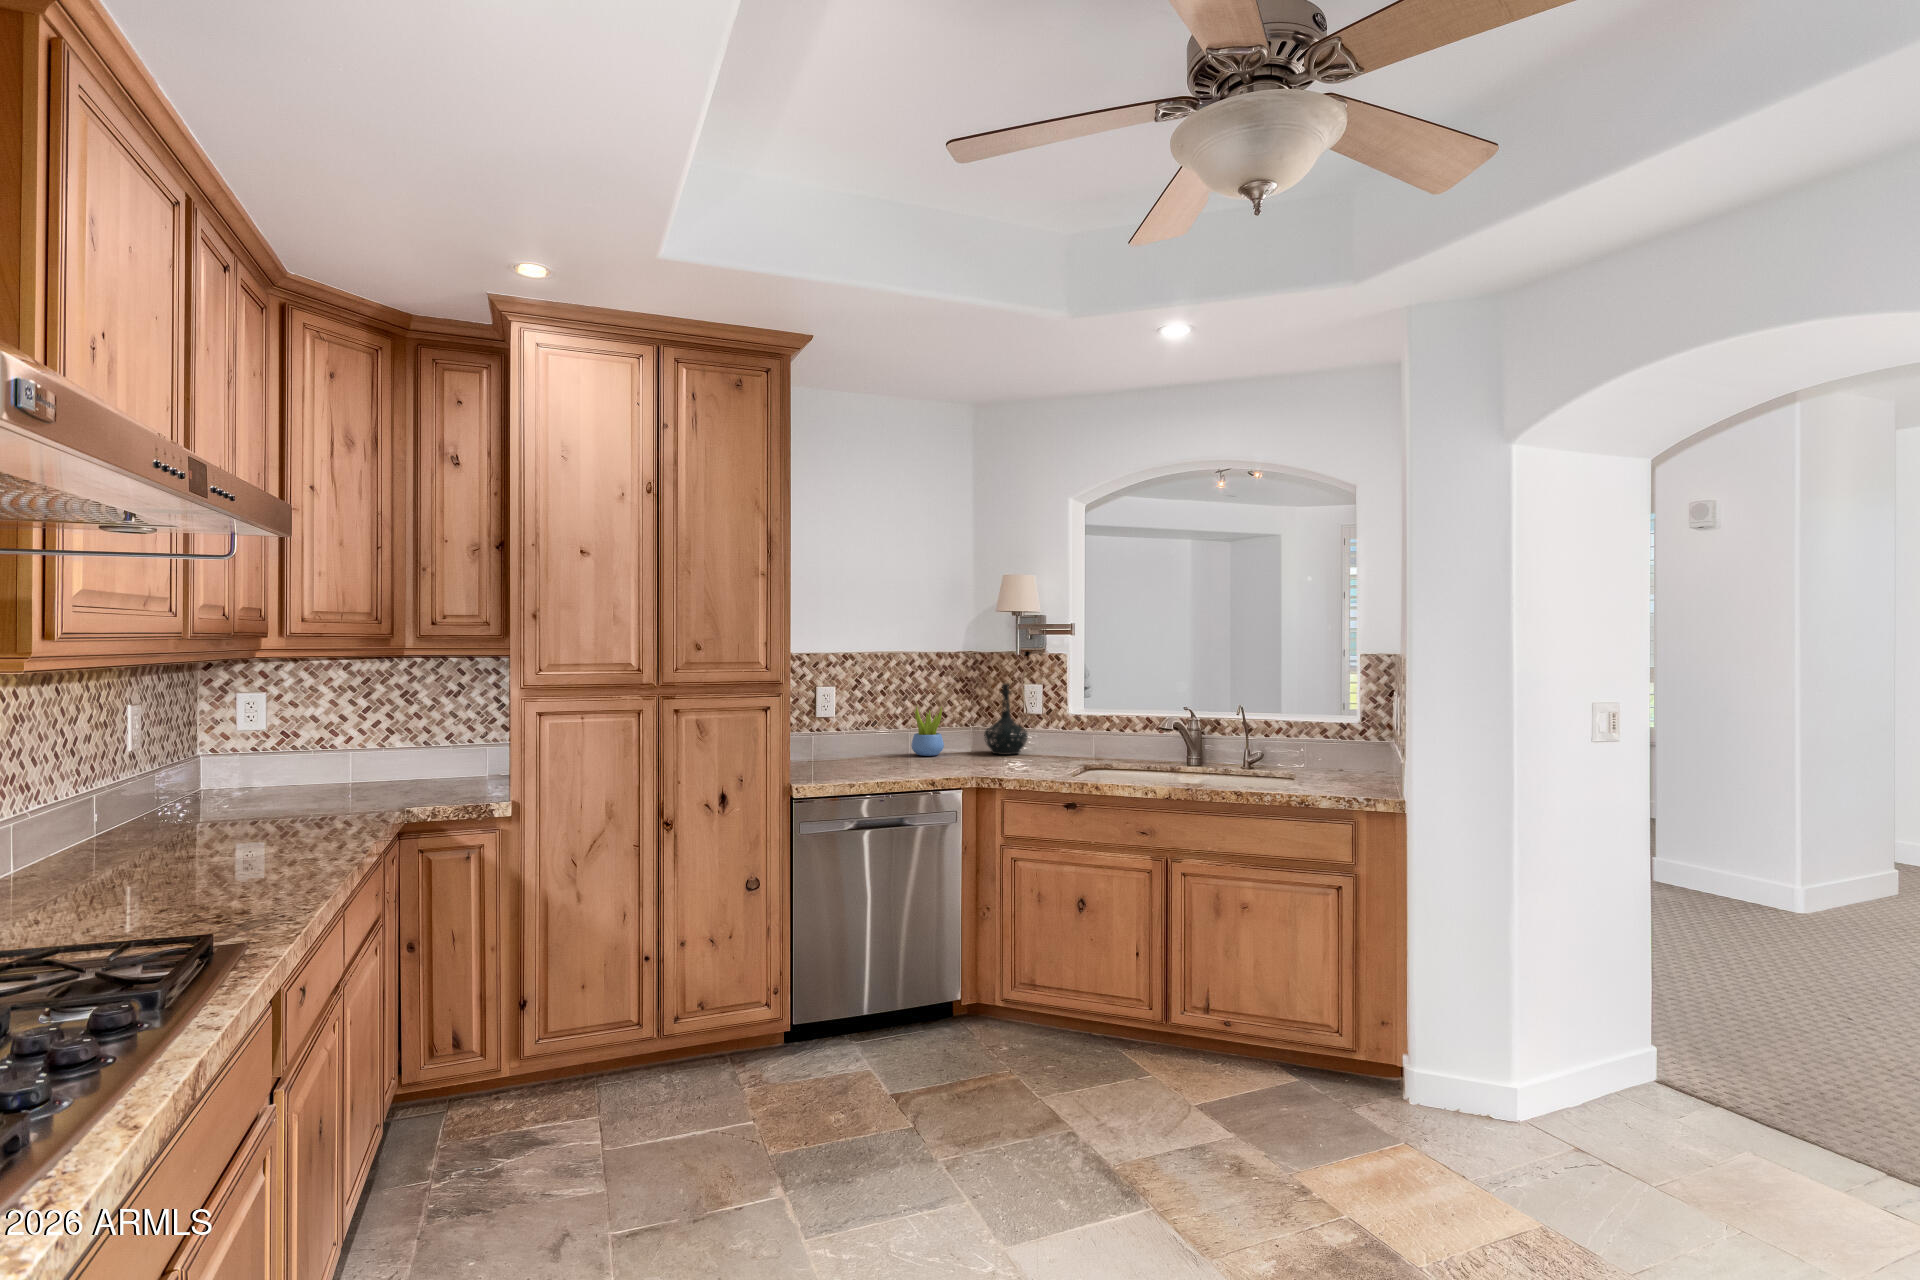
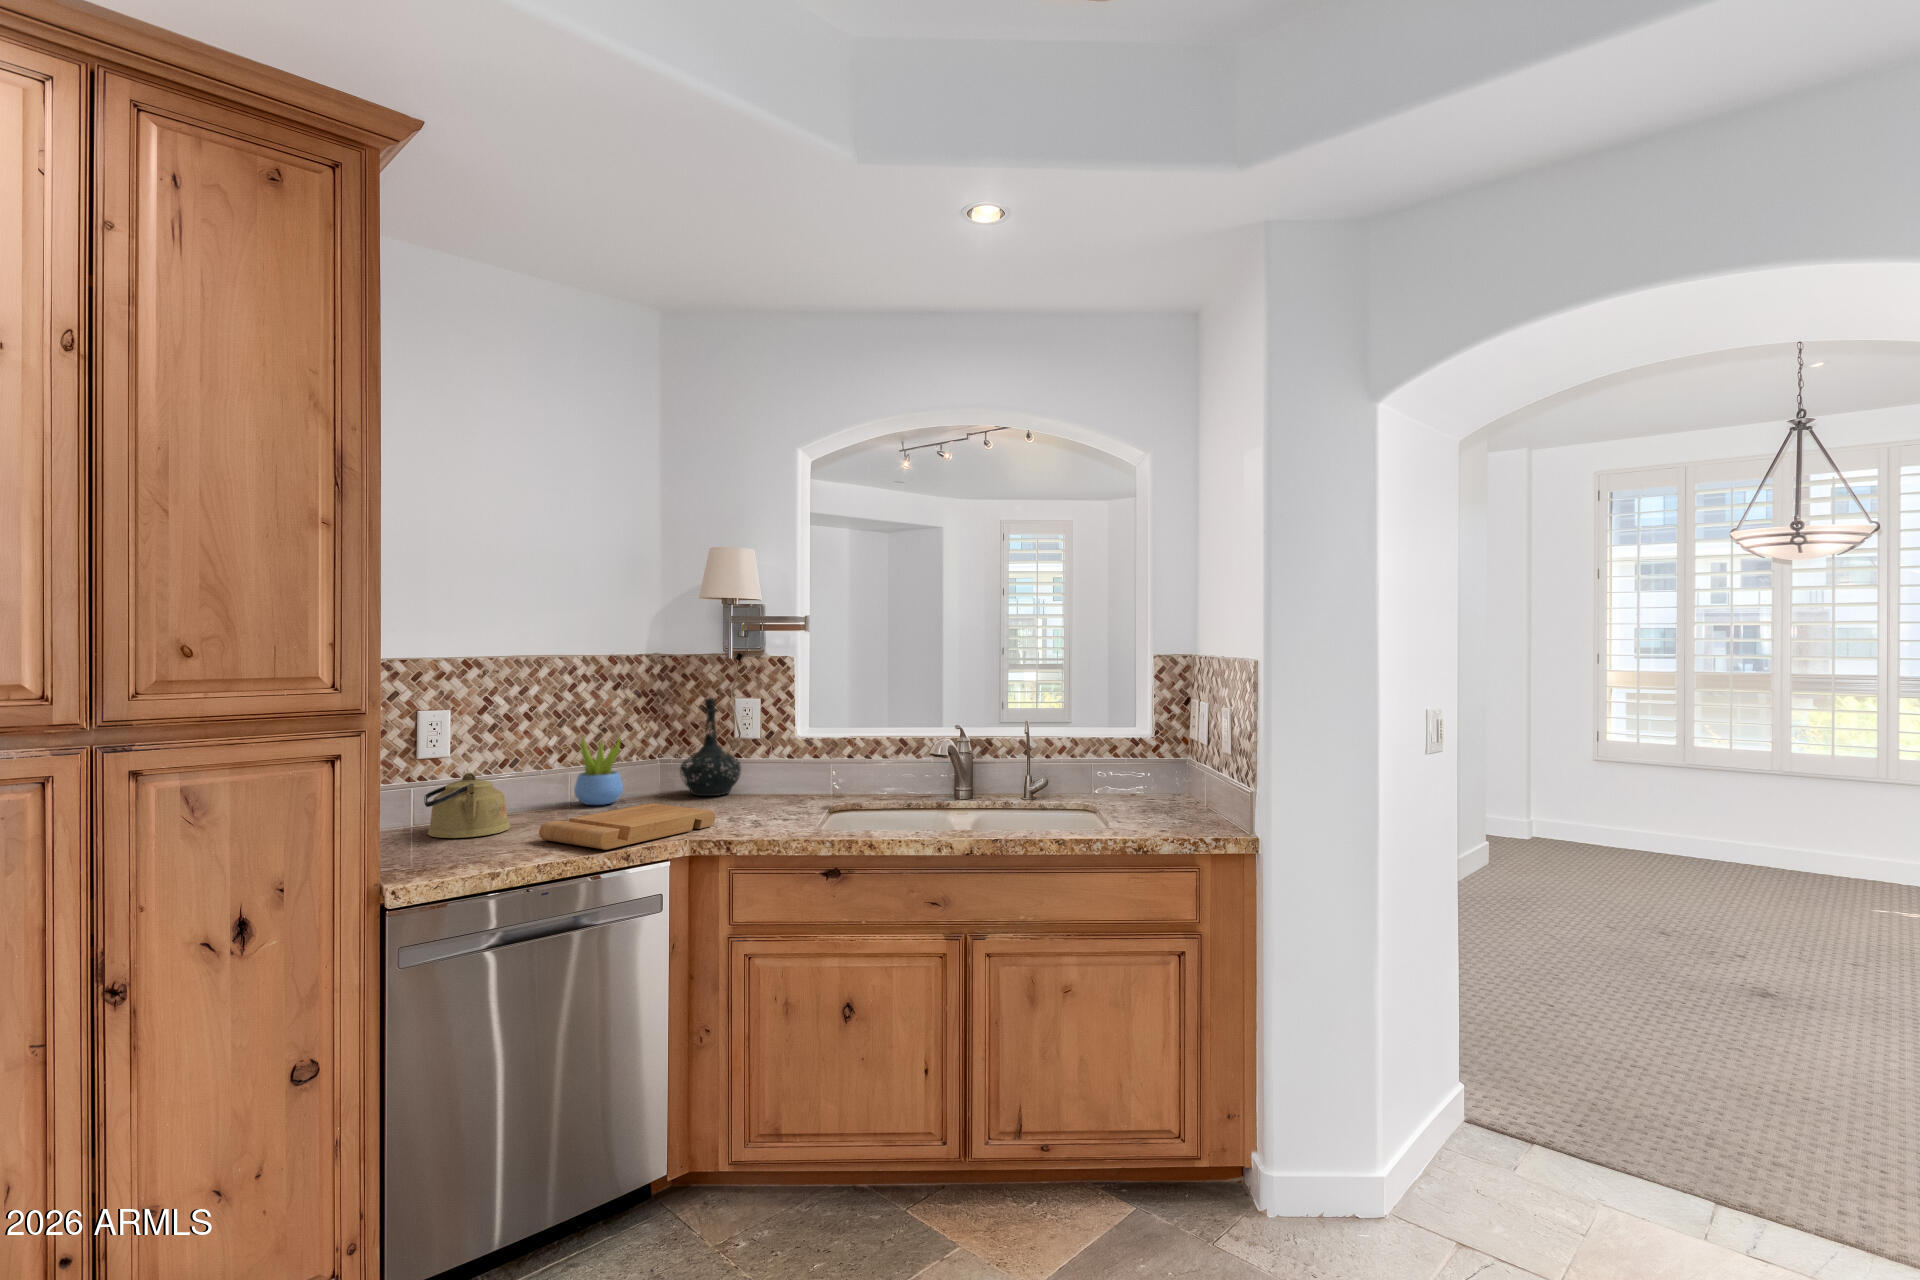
kettle: none [817,727,868,767] -> present [424,773,510,838]
cutting board: none [883,754,997,777] -> present [539,803,715,850]

